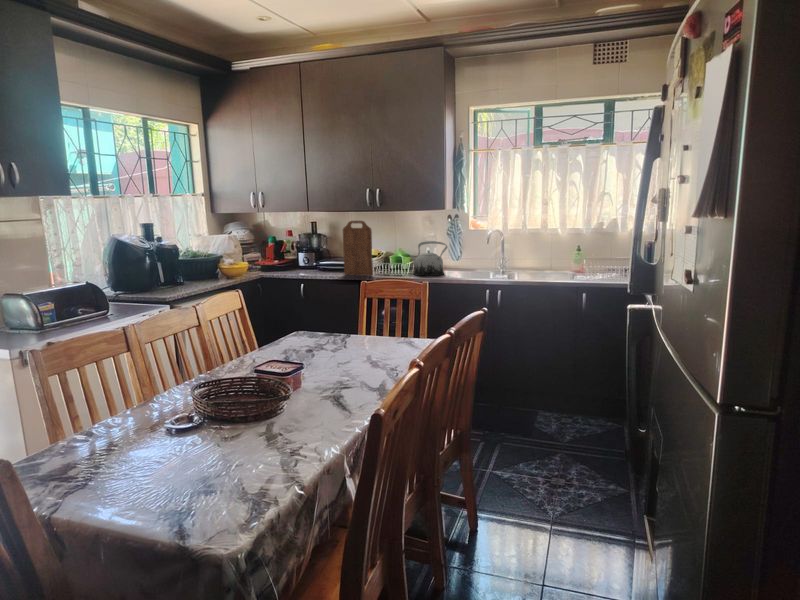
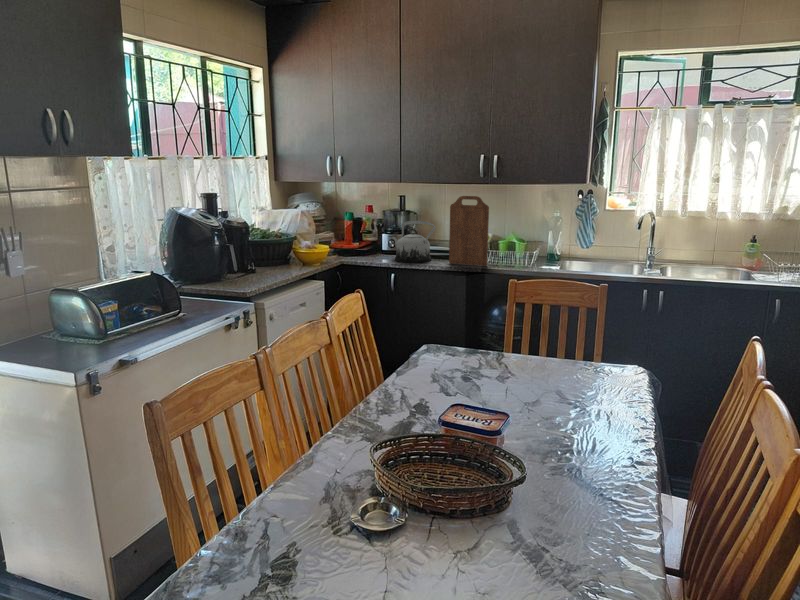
teapot: present [410,241,448,276] -> present [392,221,436,262]

